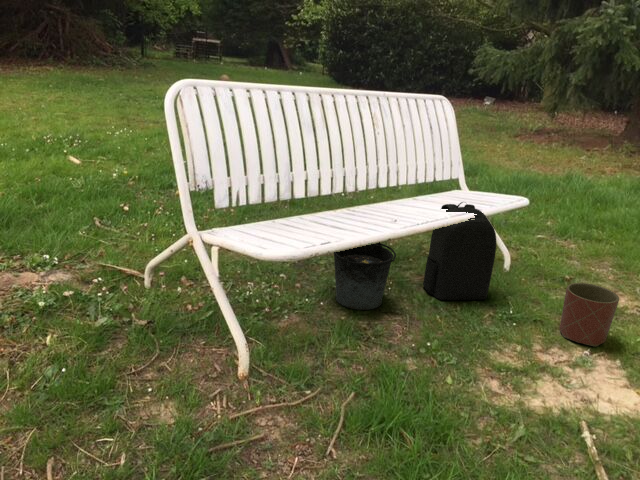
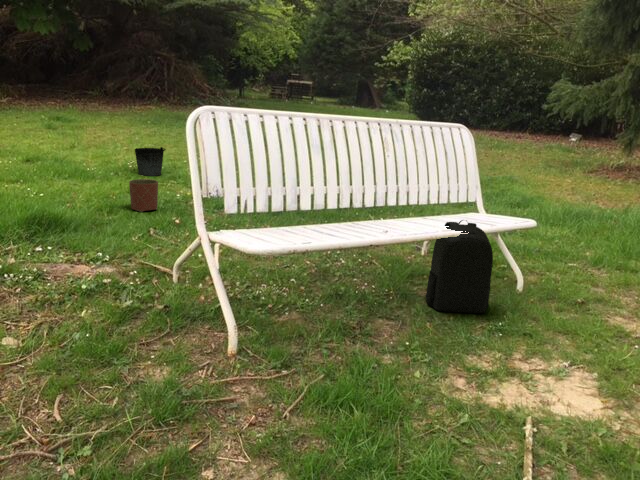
bucket: present [334,242,396,310] -> present [135,147,166,176]
planter: present [560,283,619,347] -> present [129,179,158,212]

